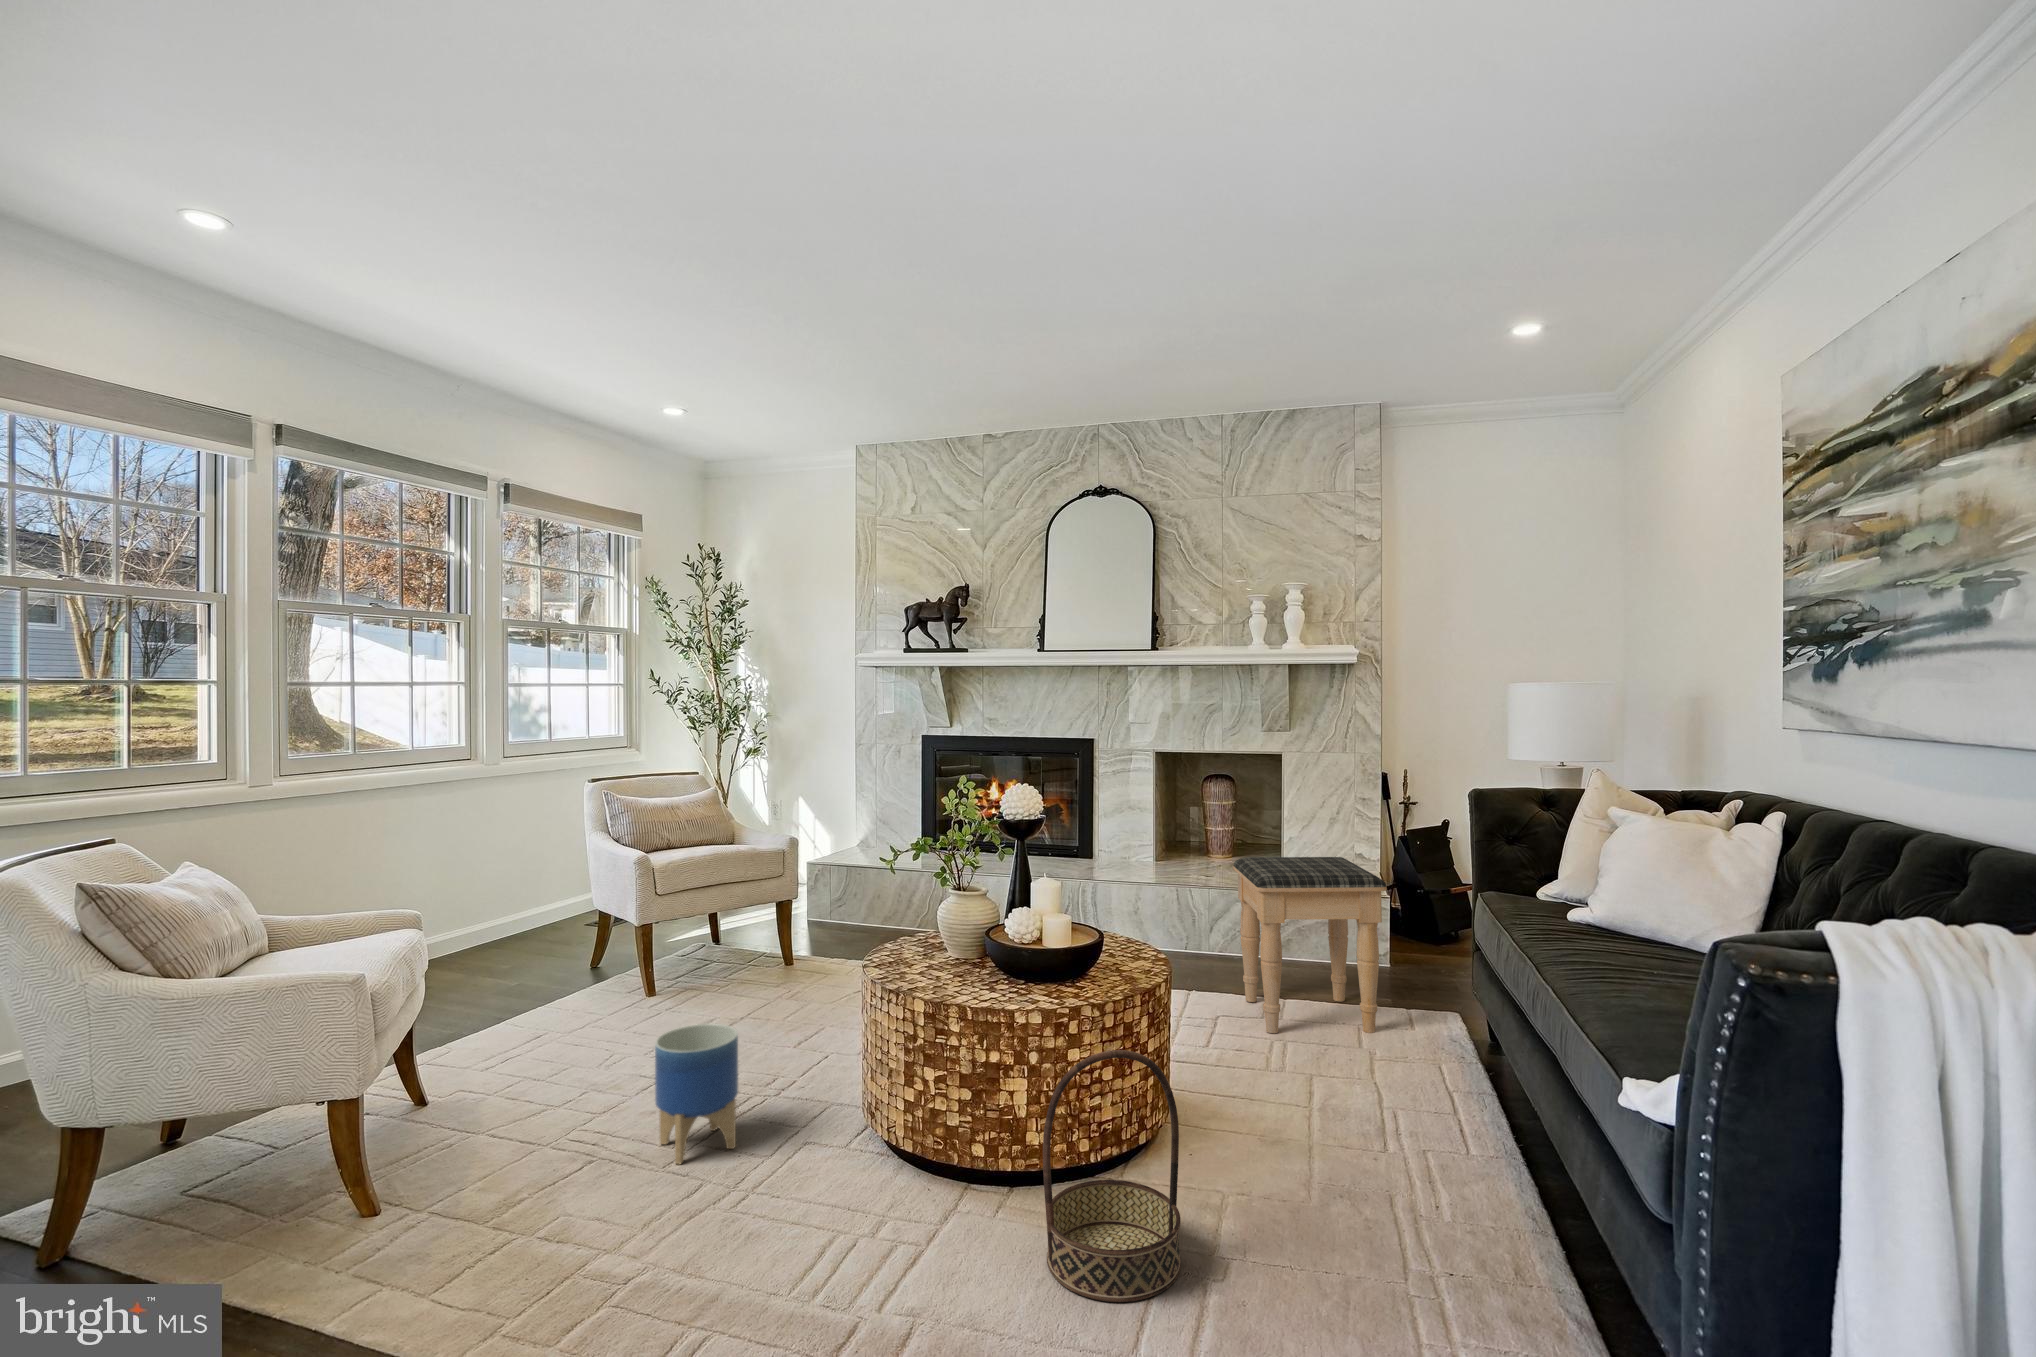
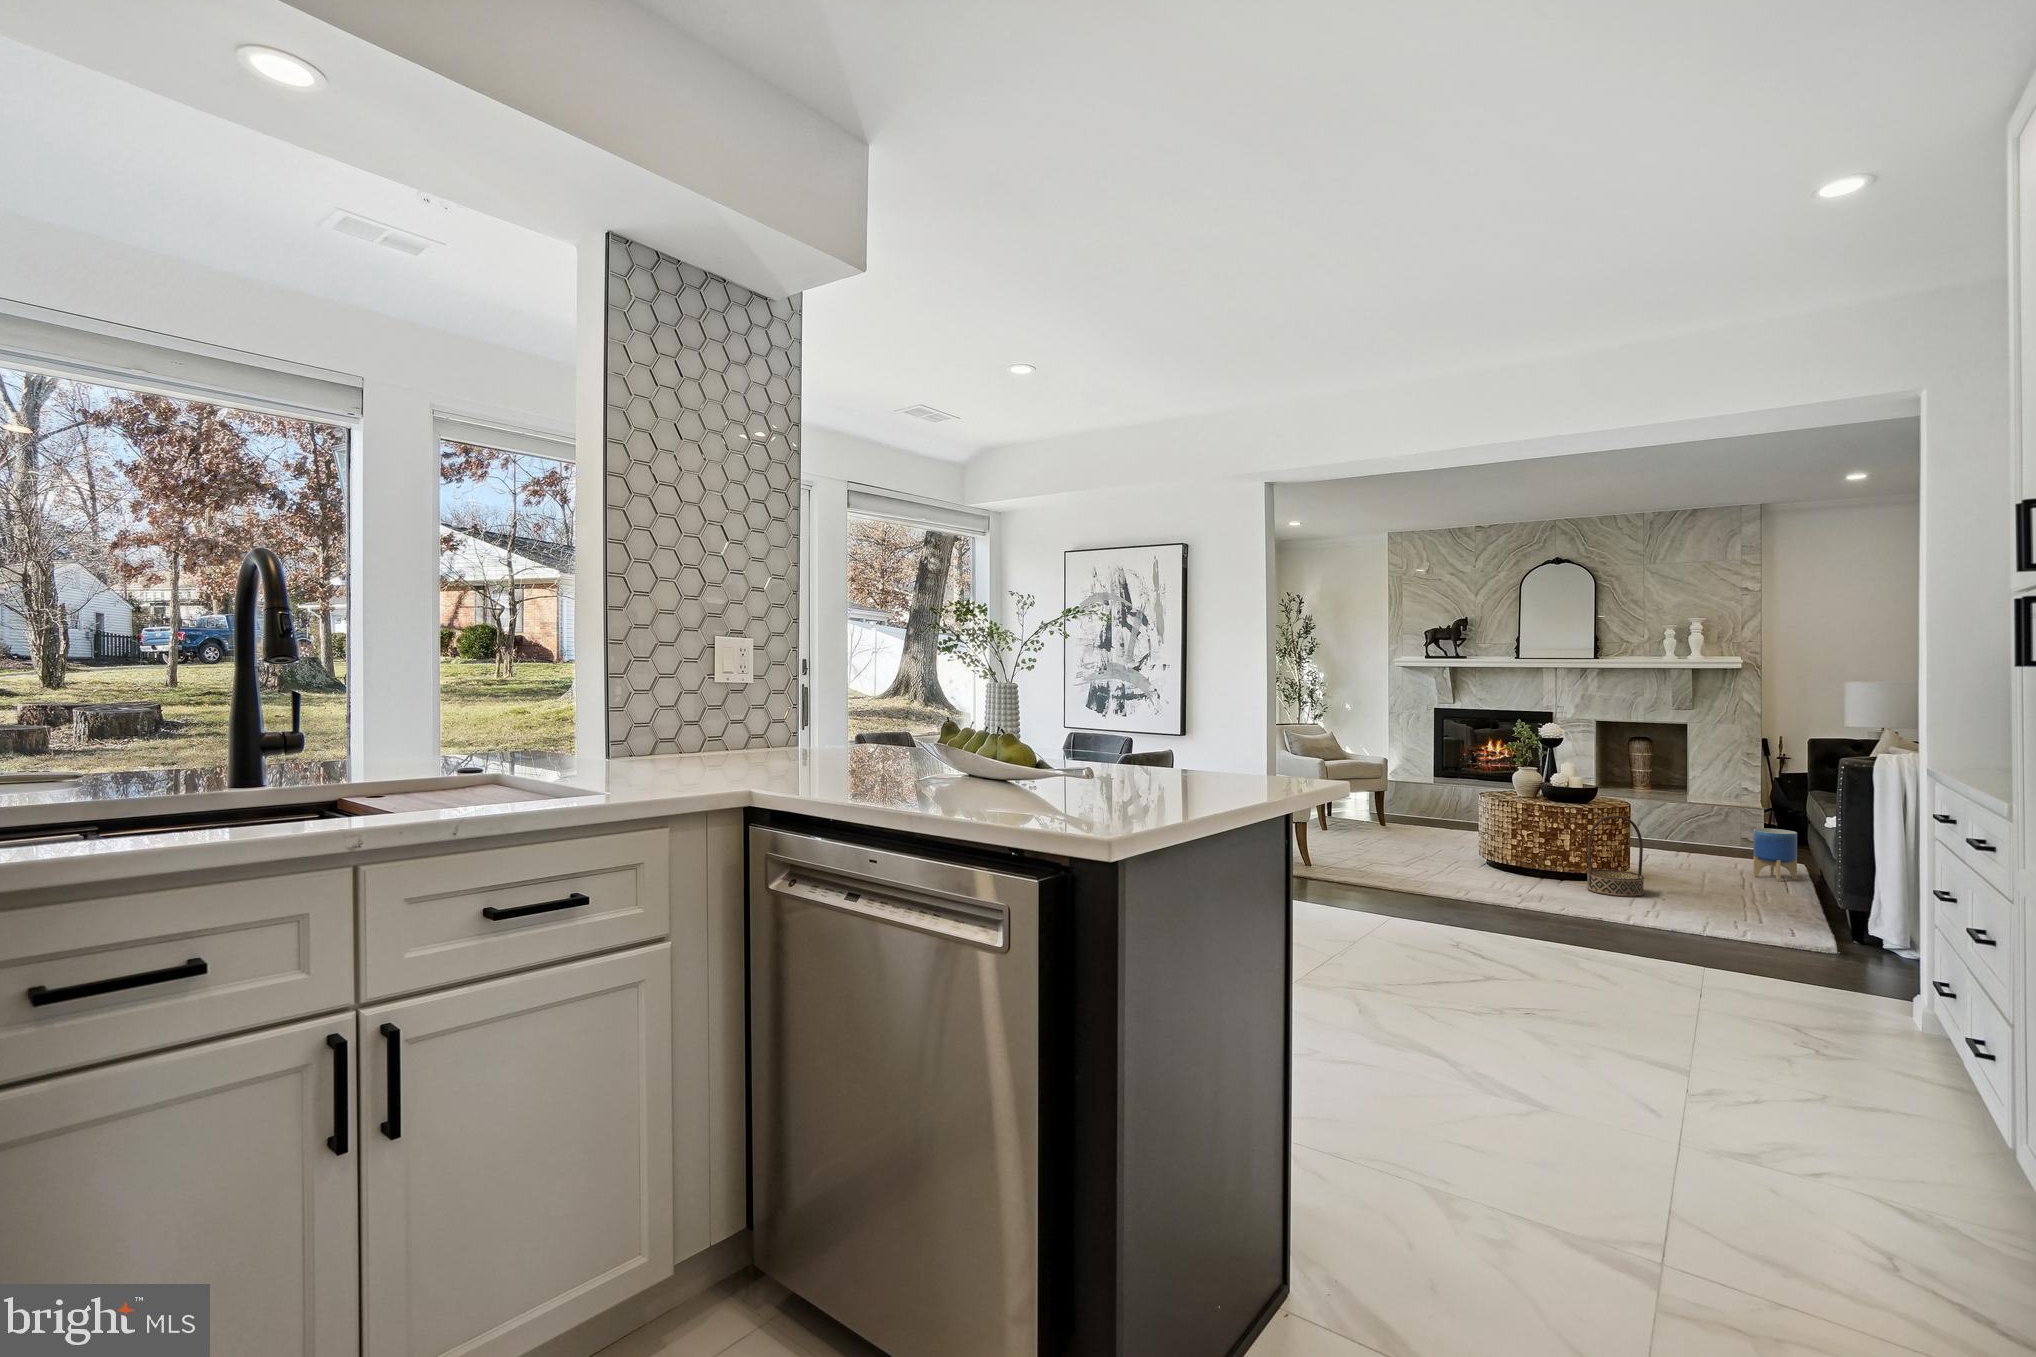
footstool: present [1233,857,1387,1033] -> none [1656,774,1751,863]
planter: present [655,1024,738,1164] -> present [1753,828,1797,881]

